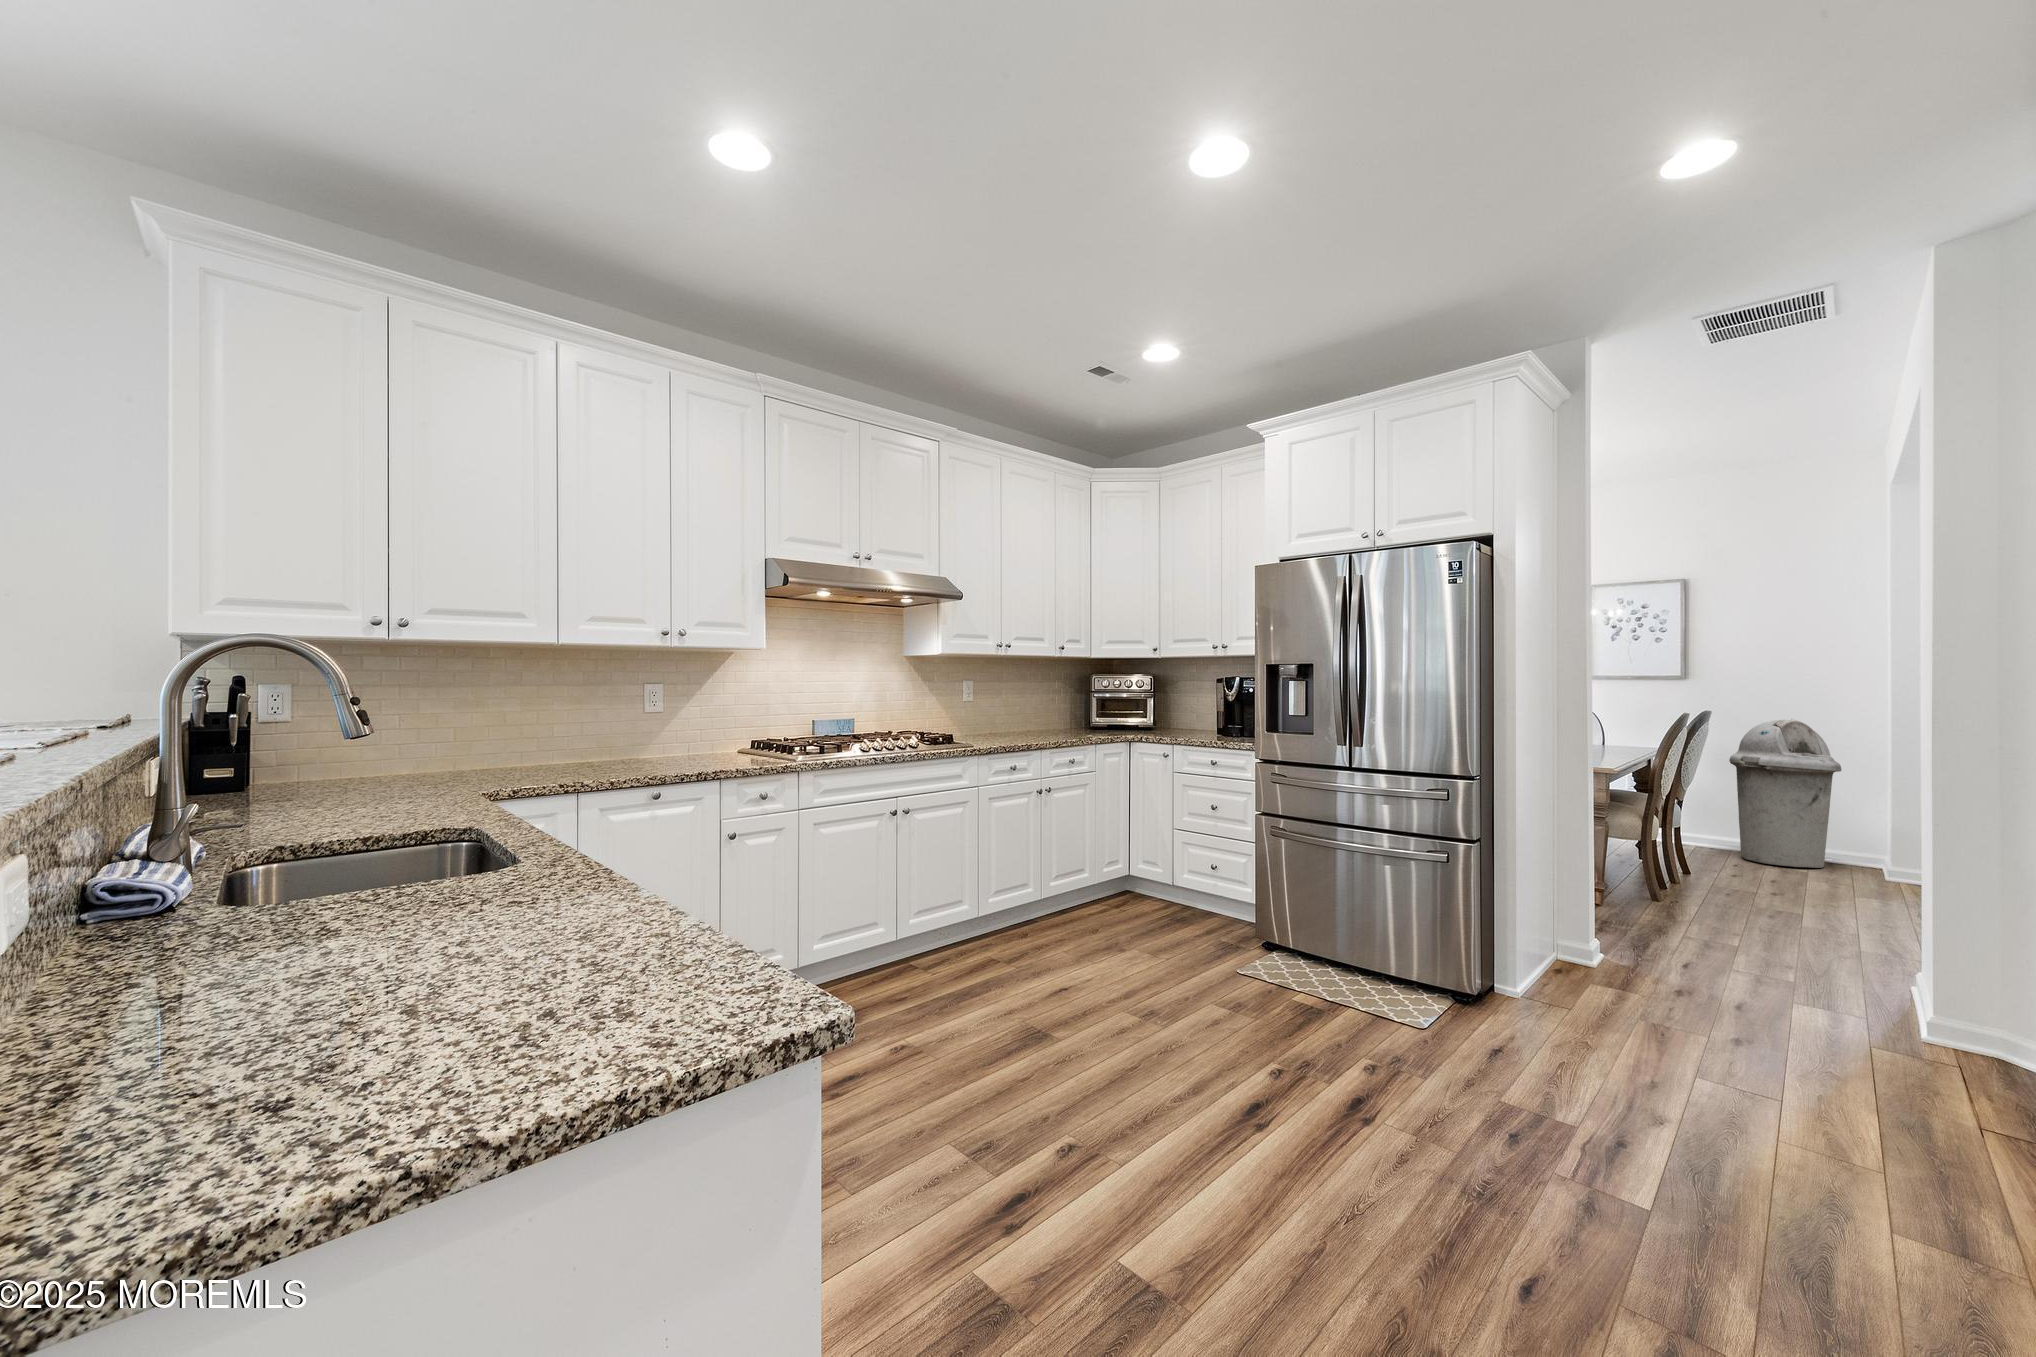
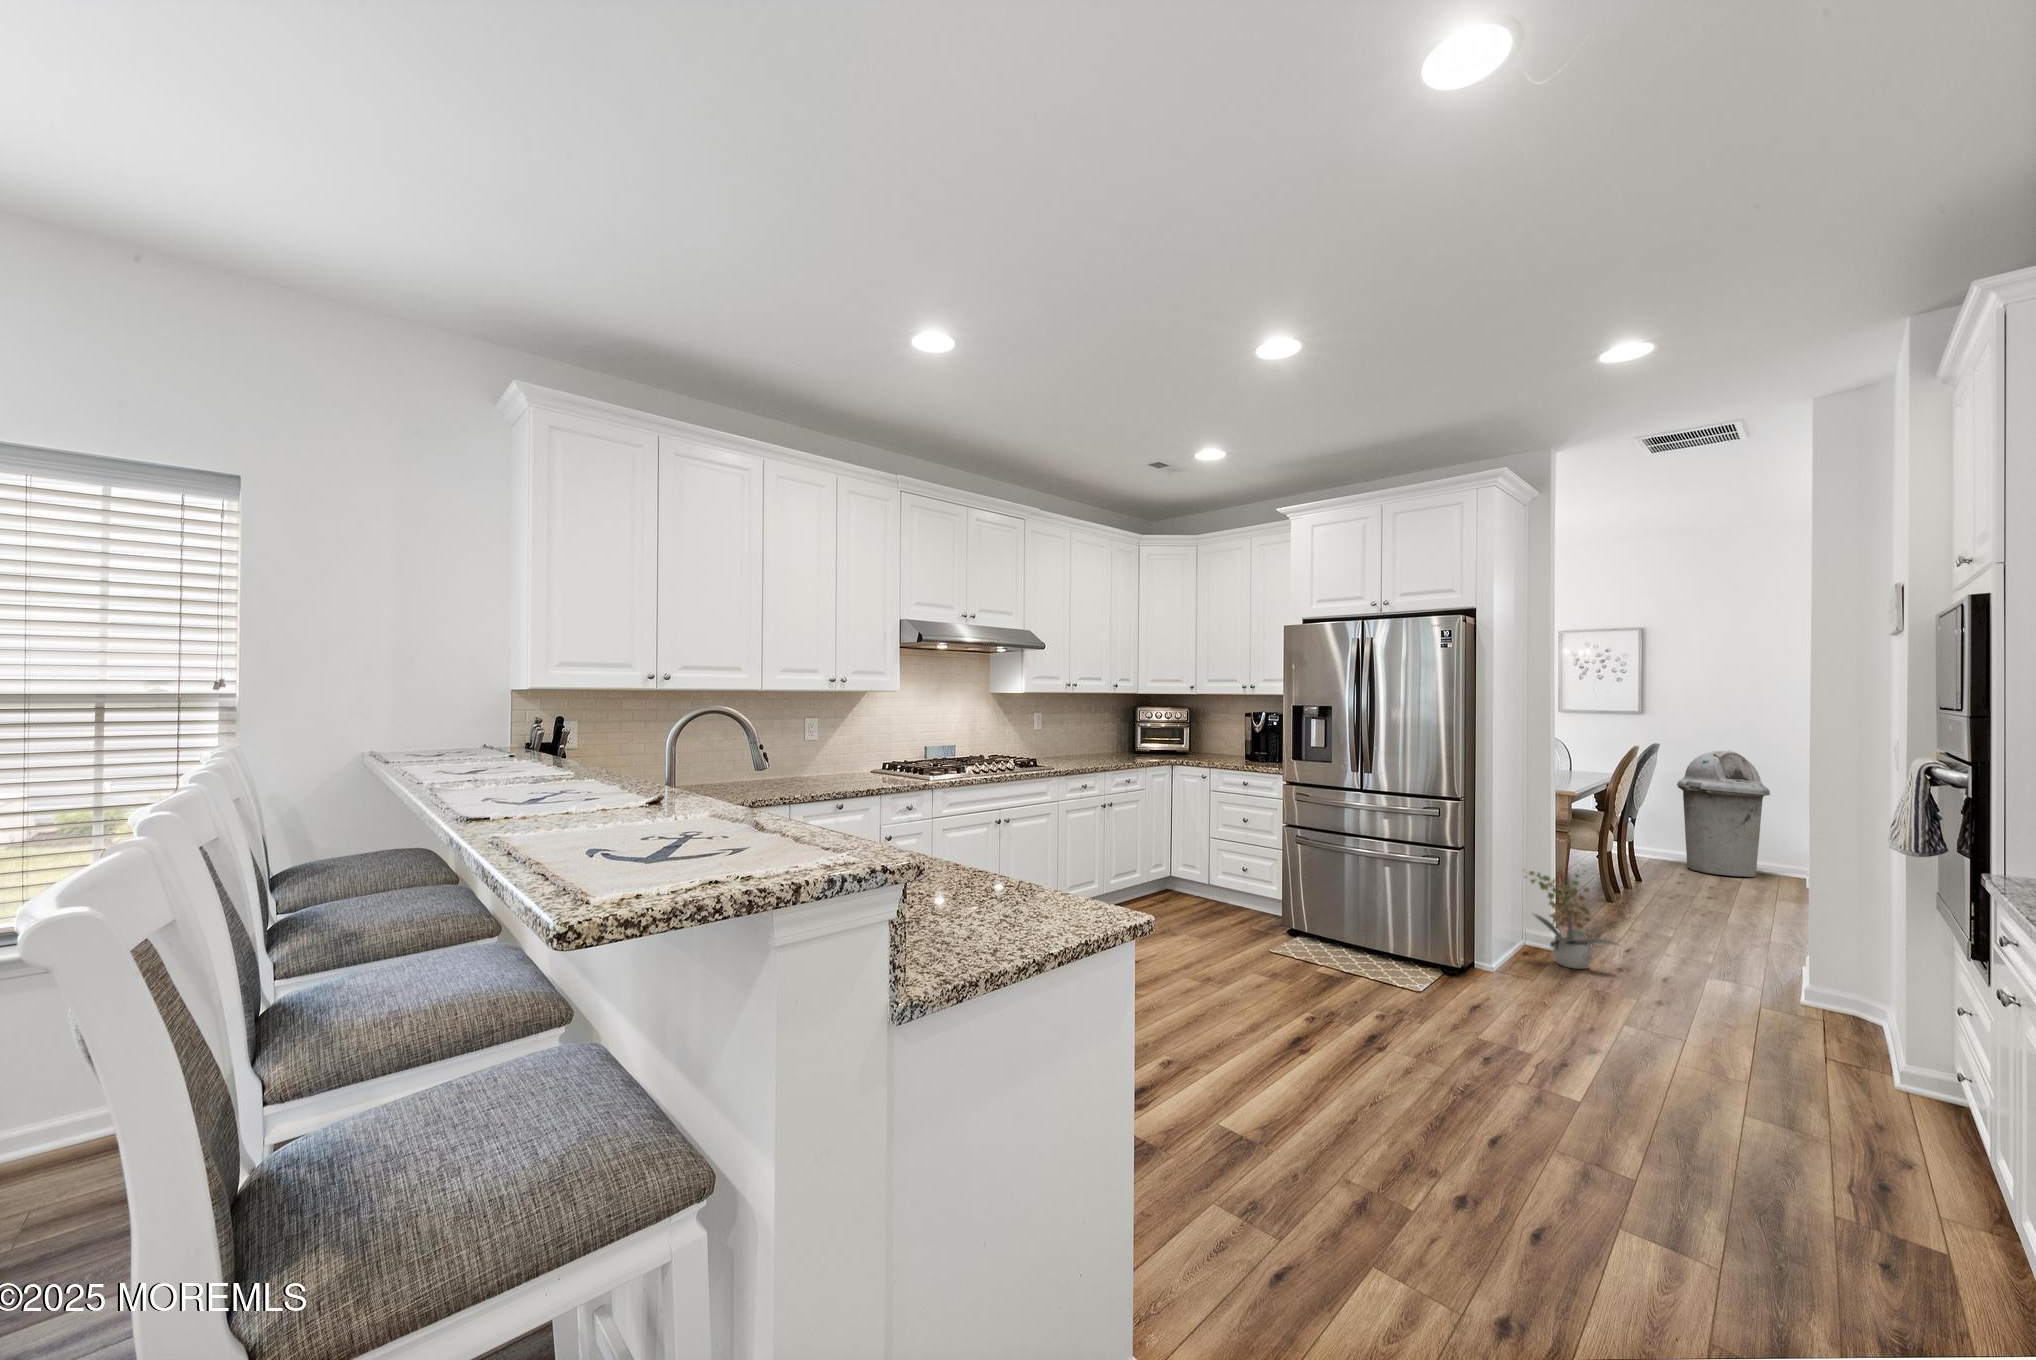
potted plant: none [1554,865,1681,993] -> present [1529,871,1620,969]

